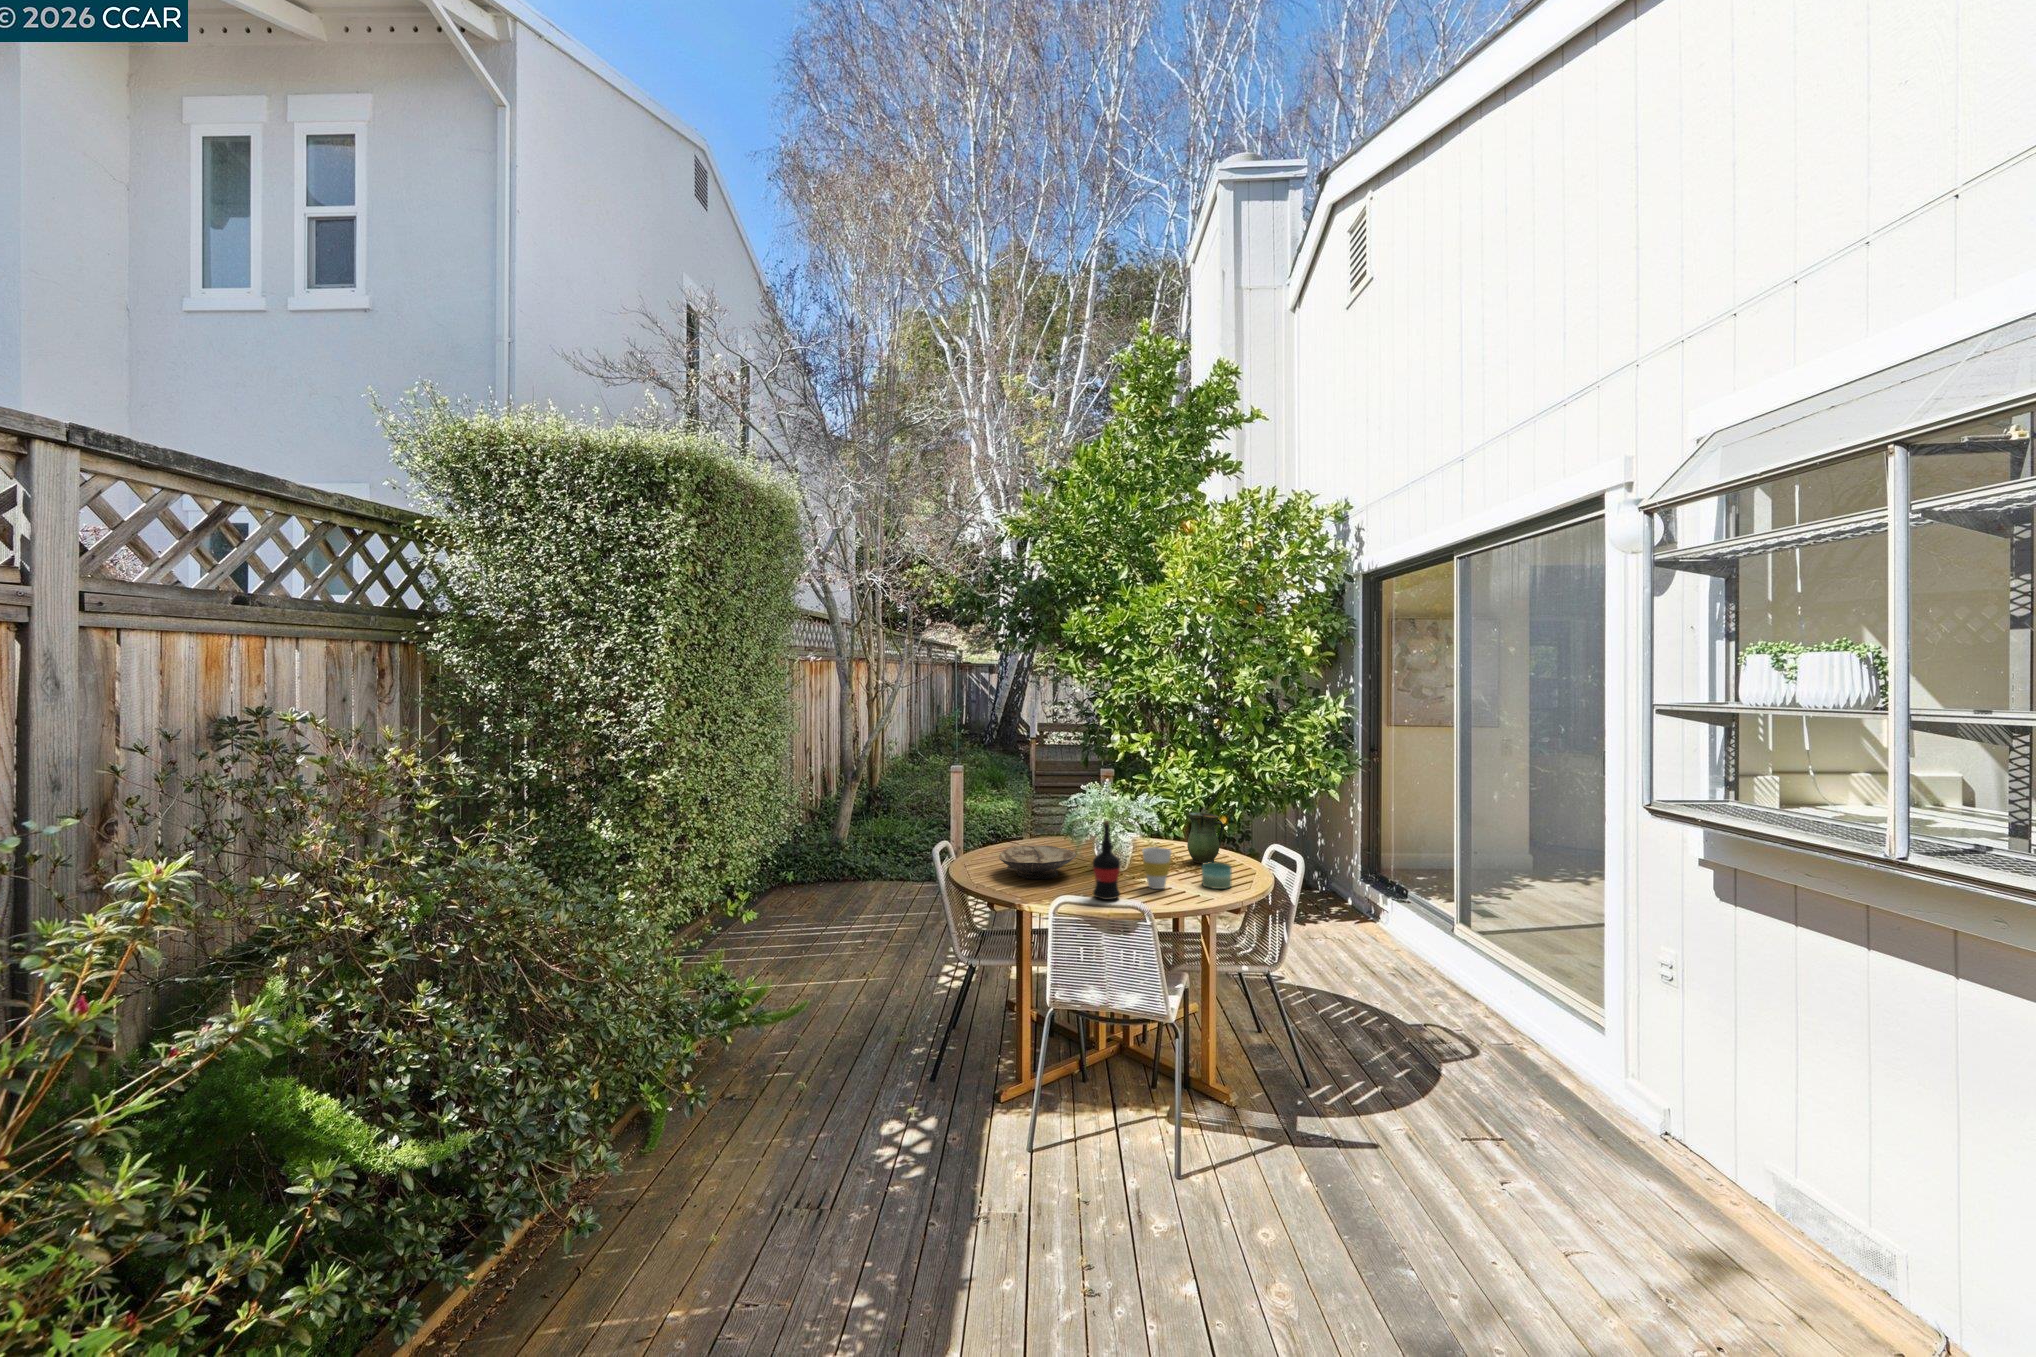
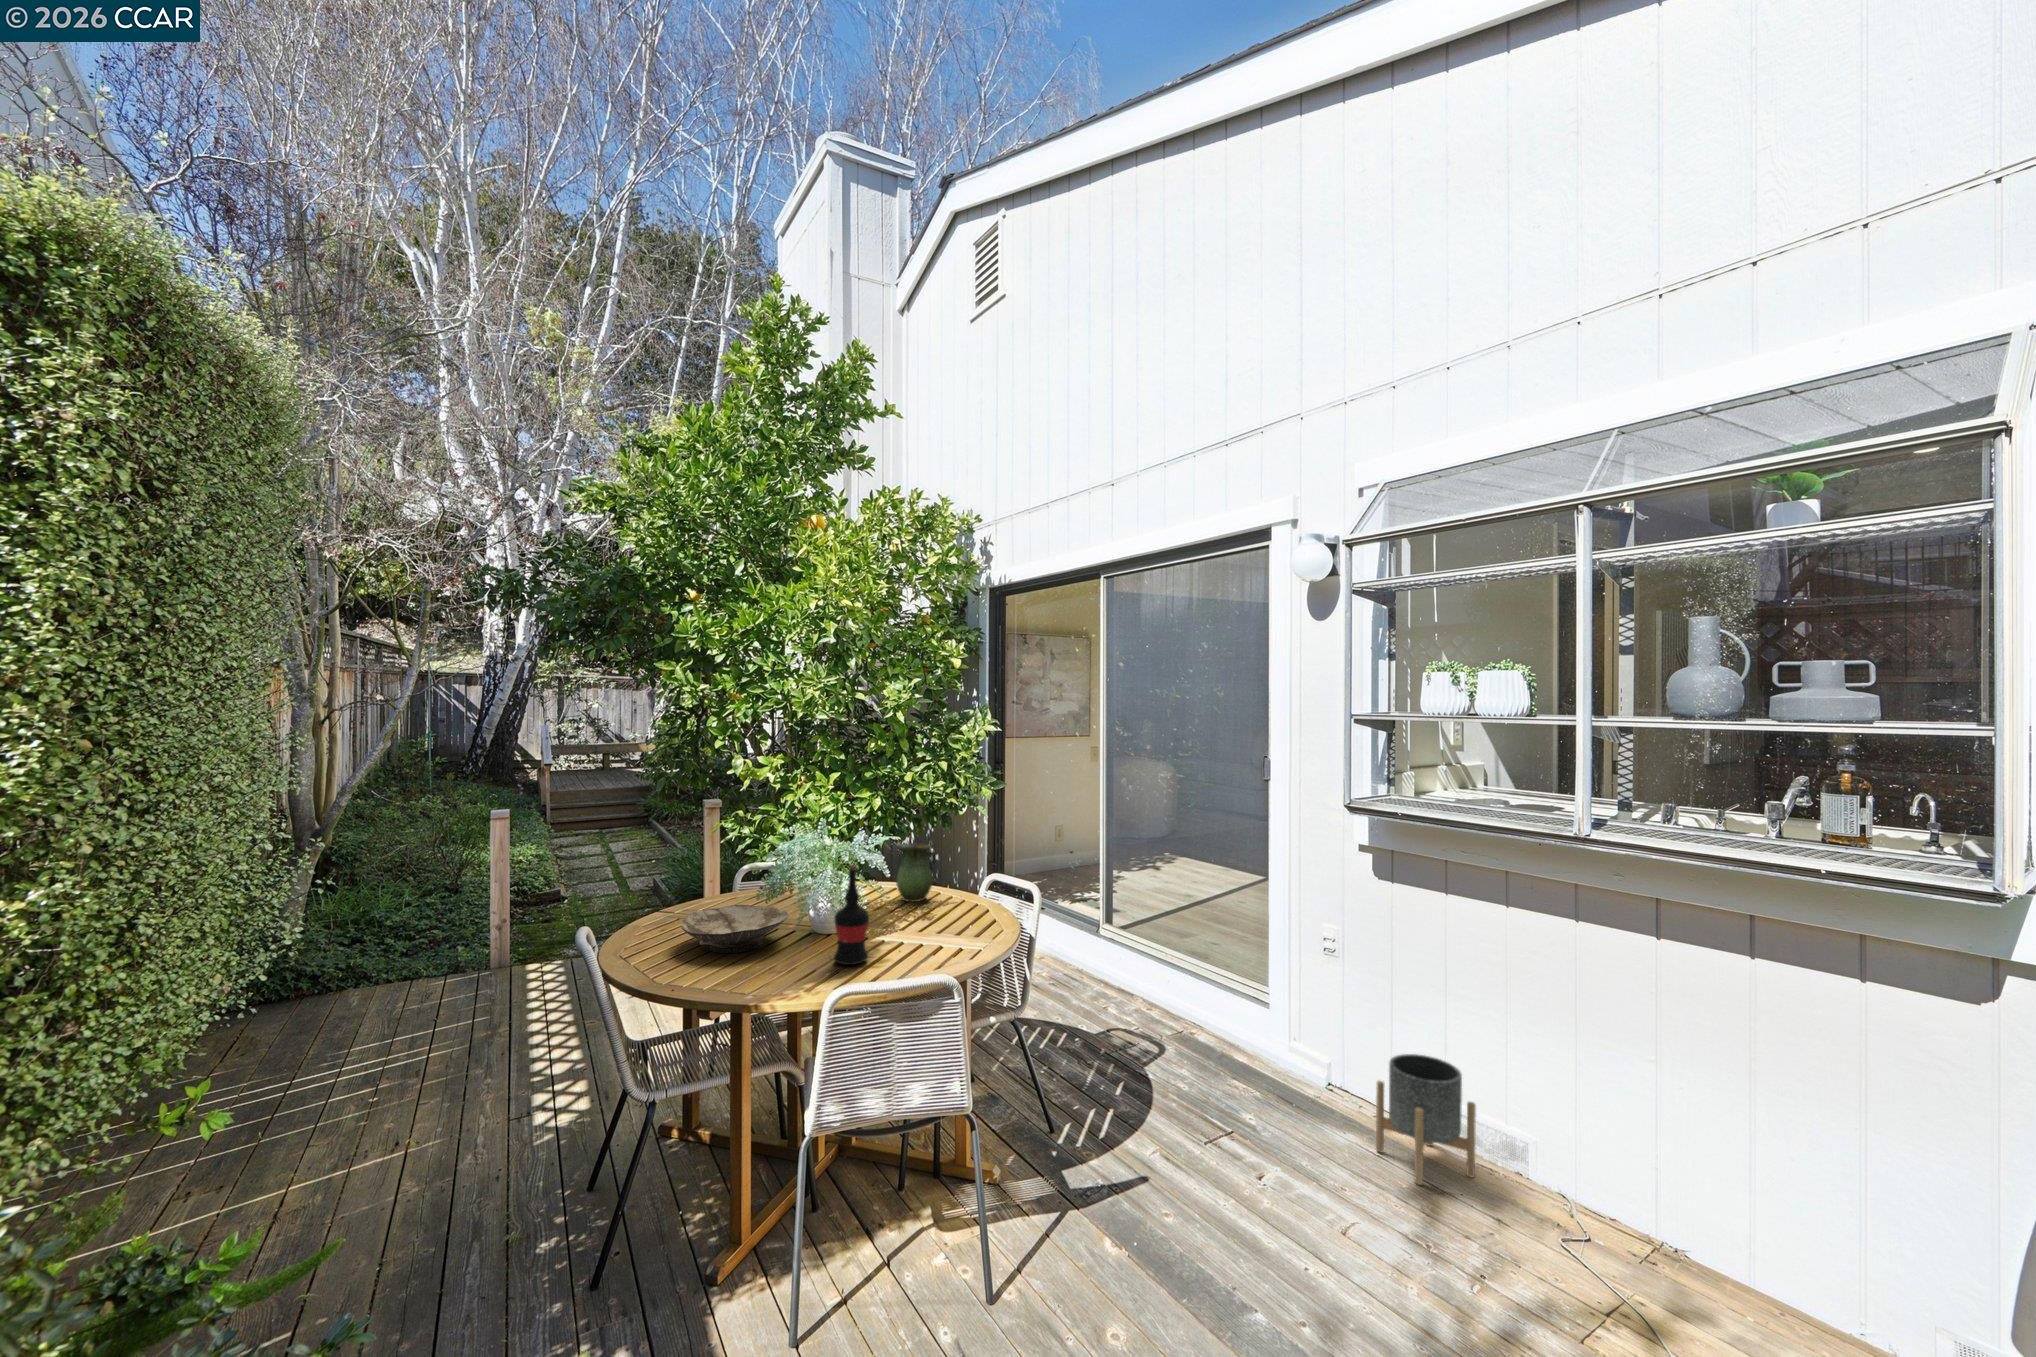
cup: present [1142,847,1171,889] -> none [878,890,914,941]
candle: present [1202,862,1232,889] -> none [938,899,972,930]
planter: none [1673,1103,1801,1267] -> present [1376,1054,1476,1185]

